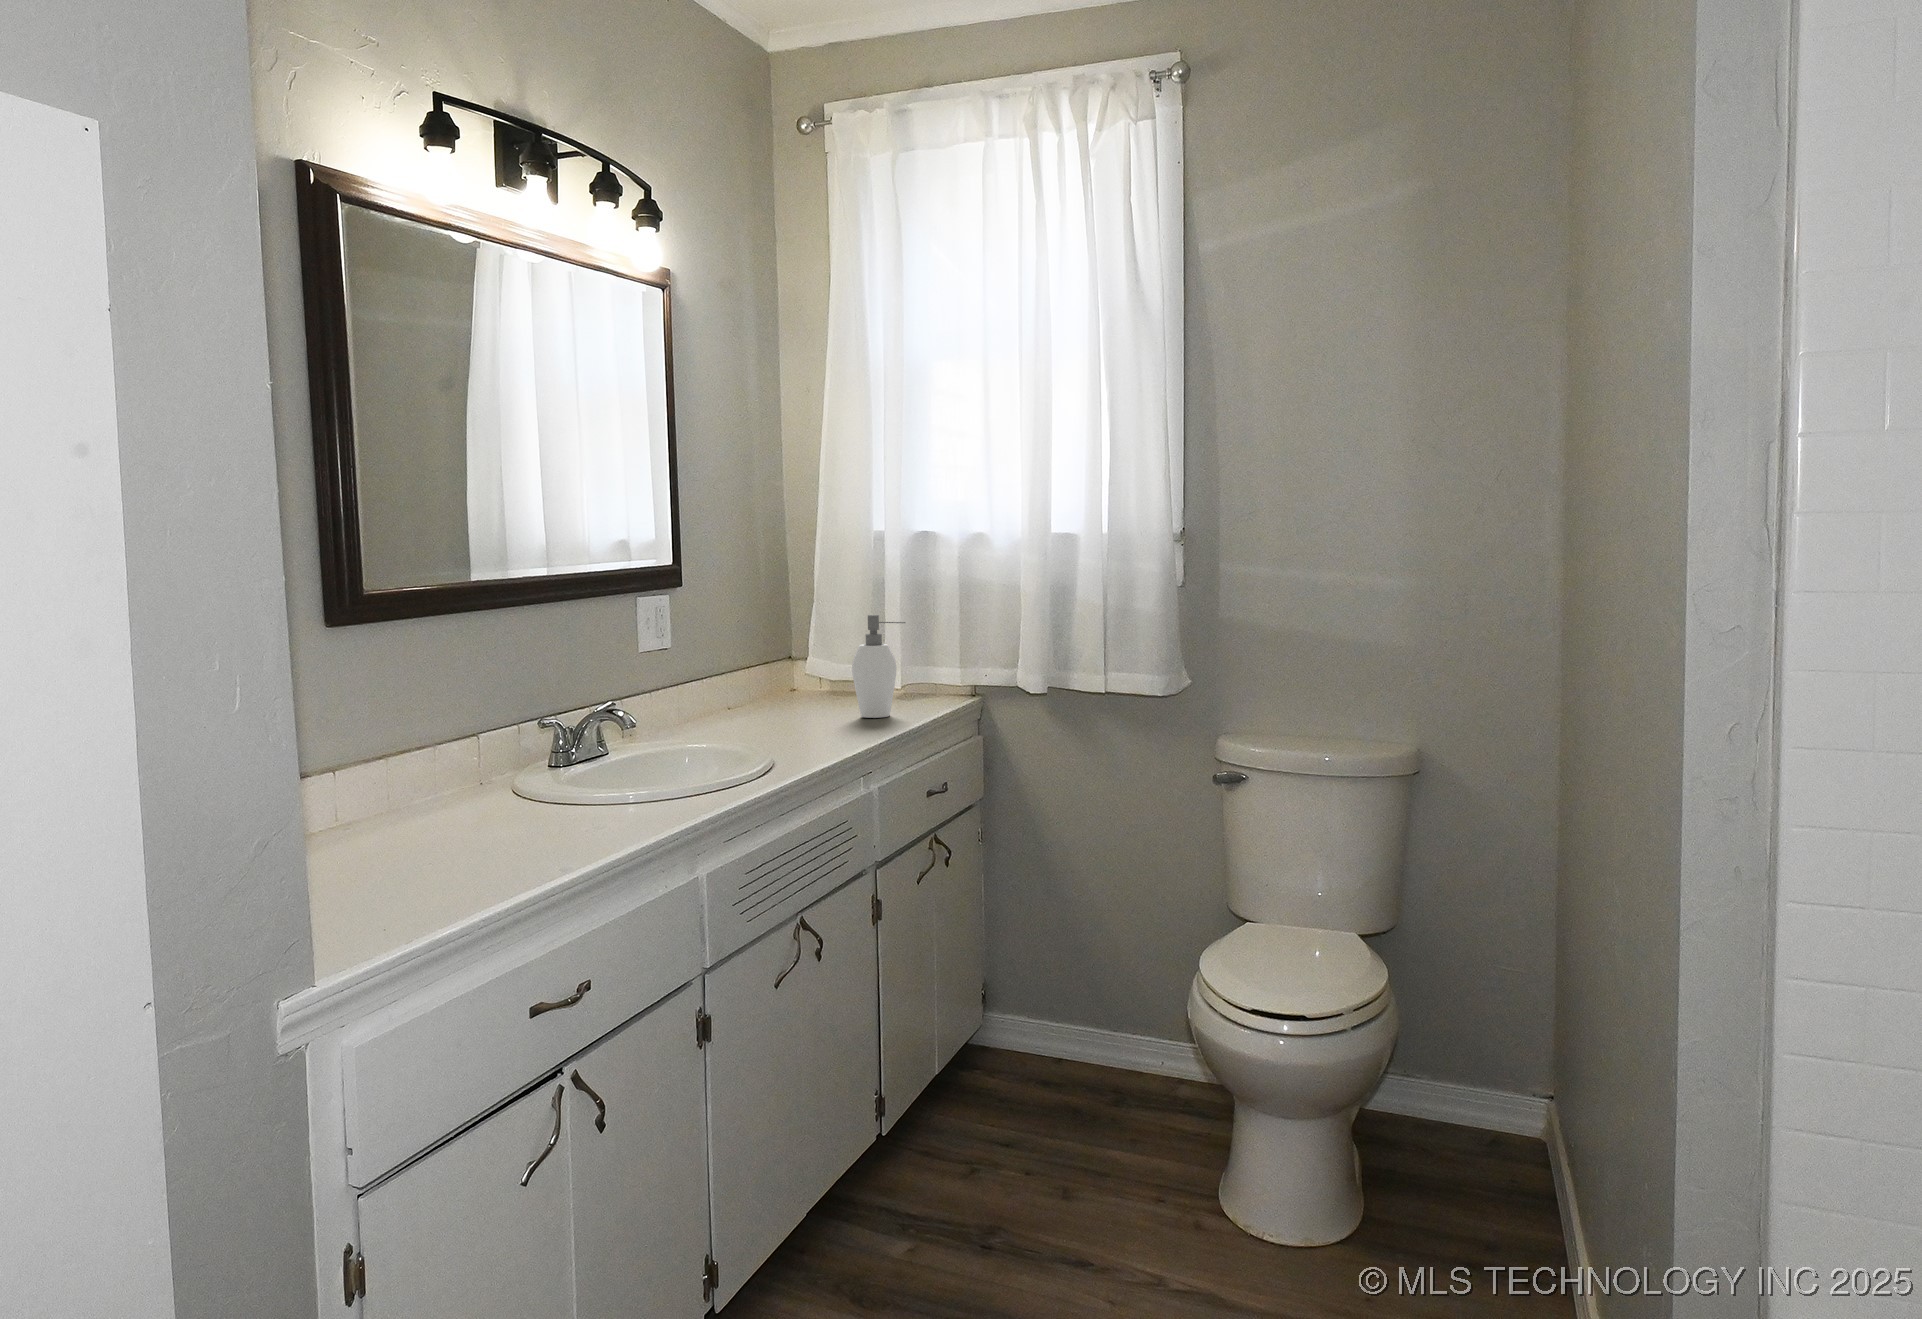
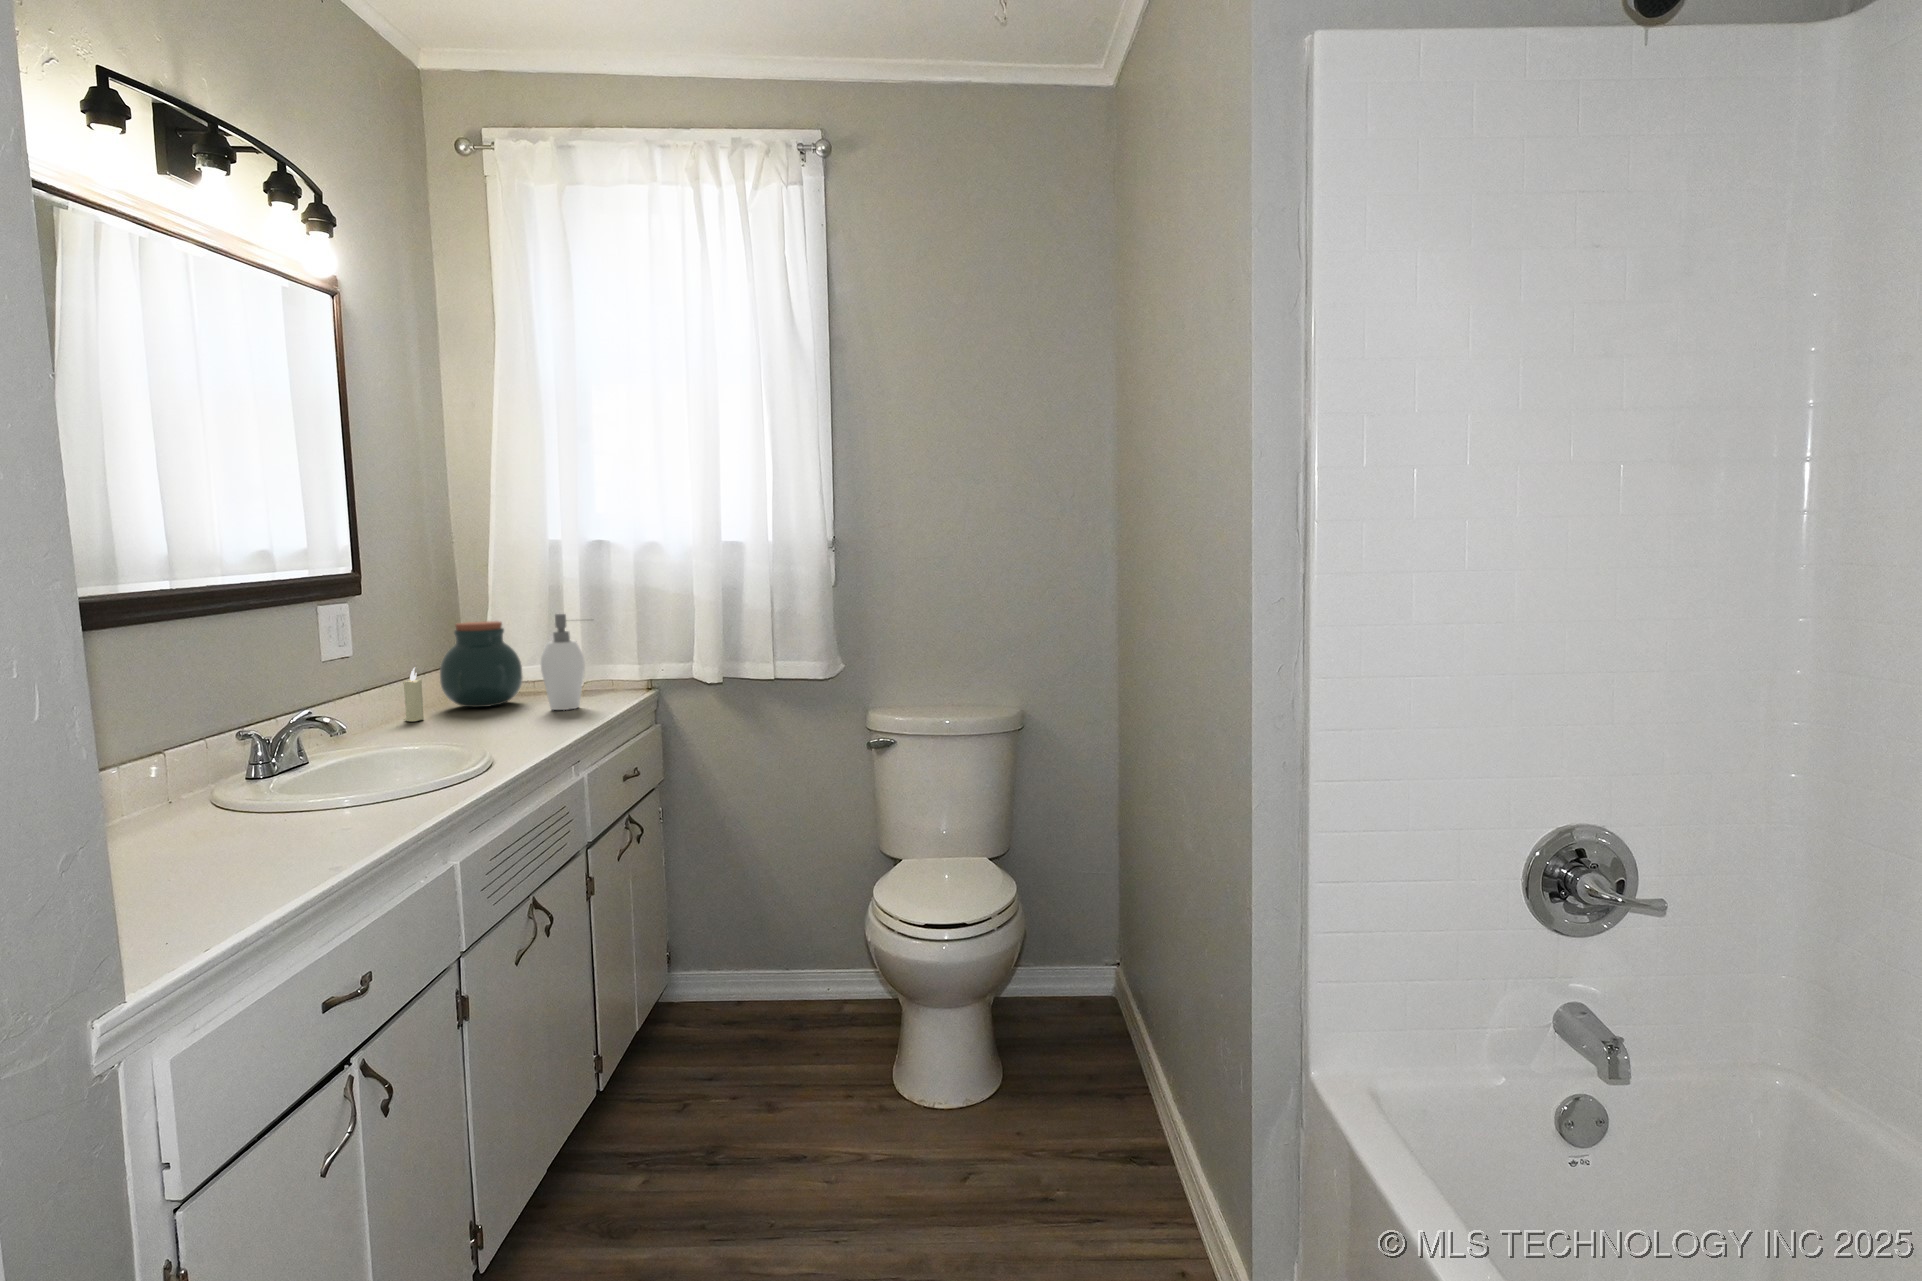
jar: none [761,620,841,709] -> present [440,621,522,707]
candle: none [721,666,740,721] -> present [403,668,424,721]

